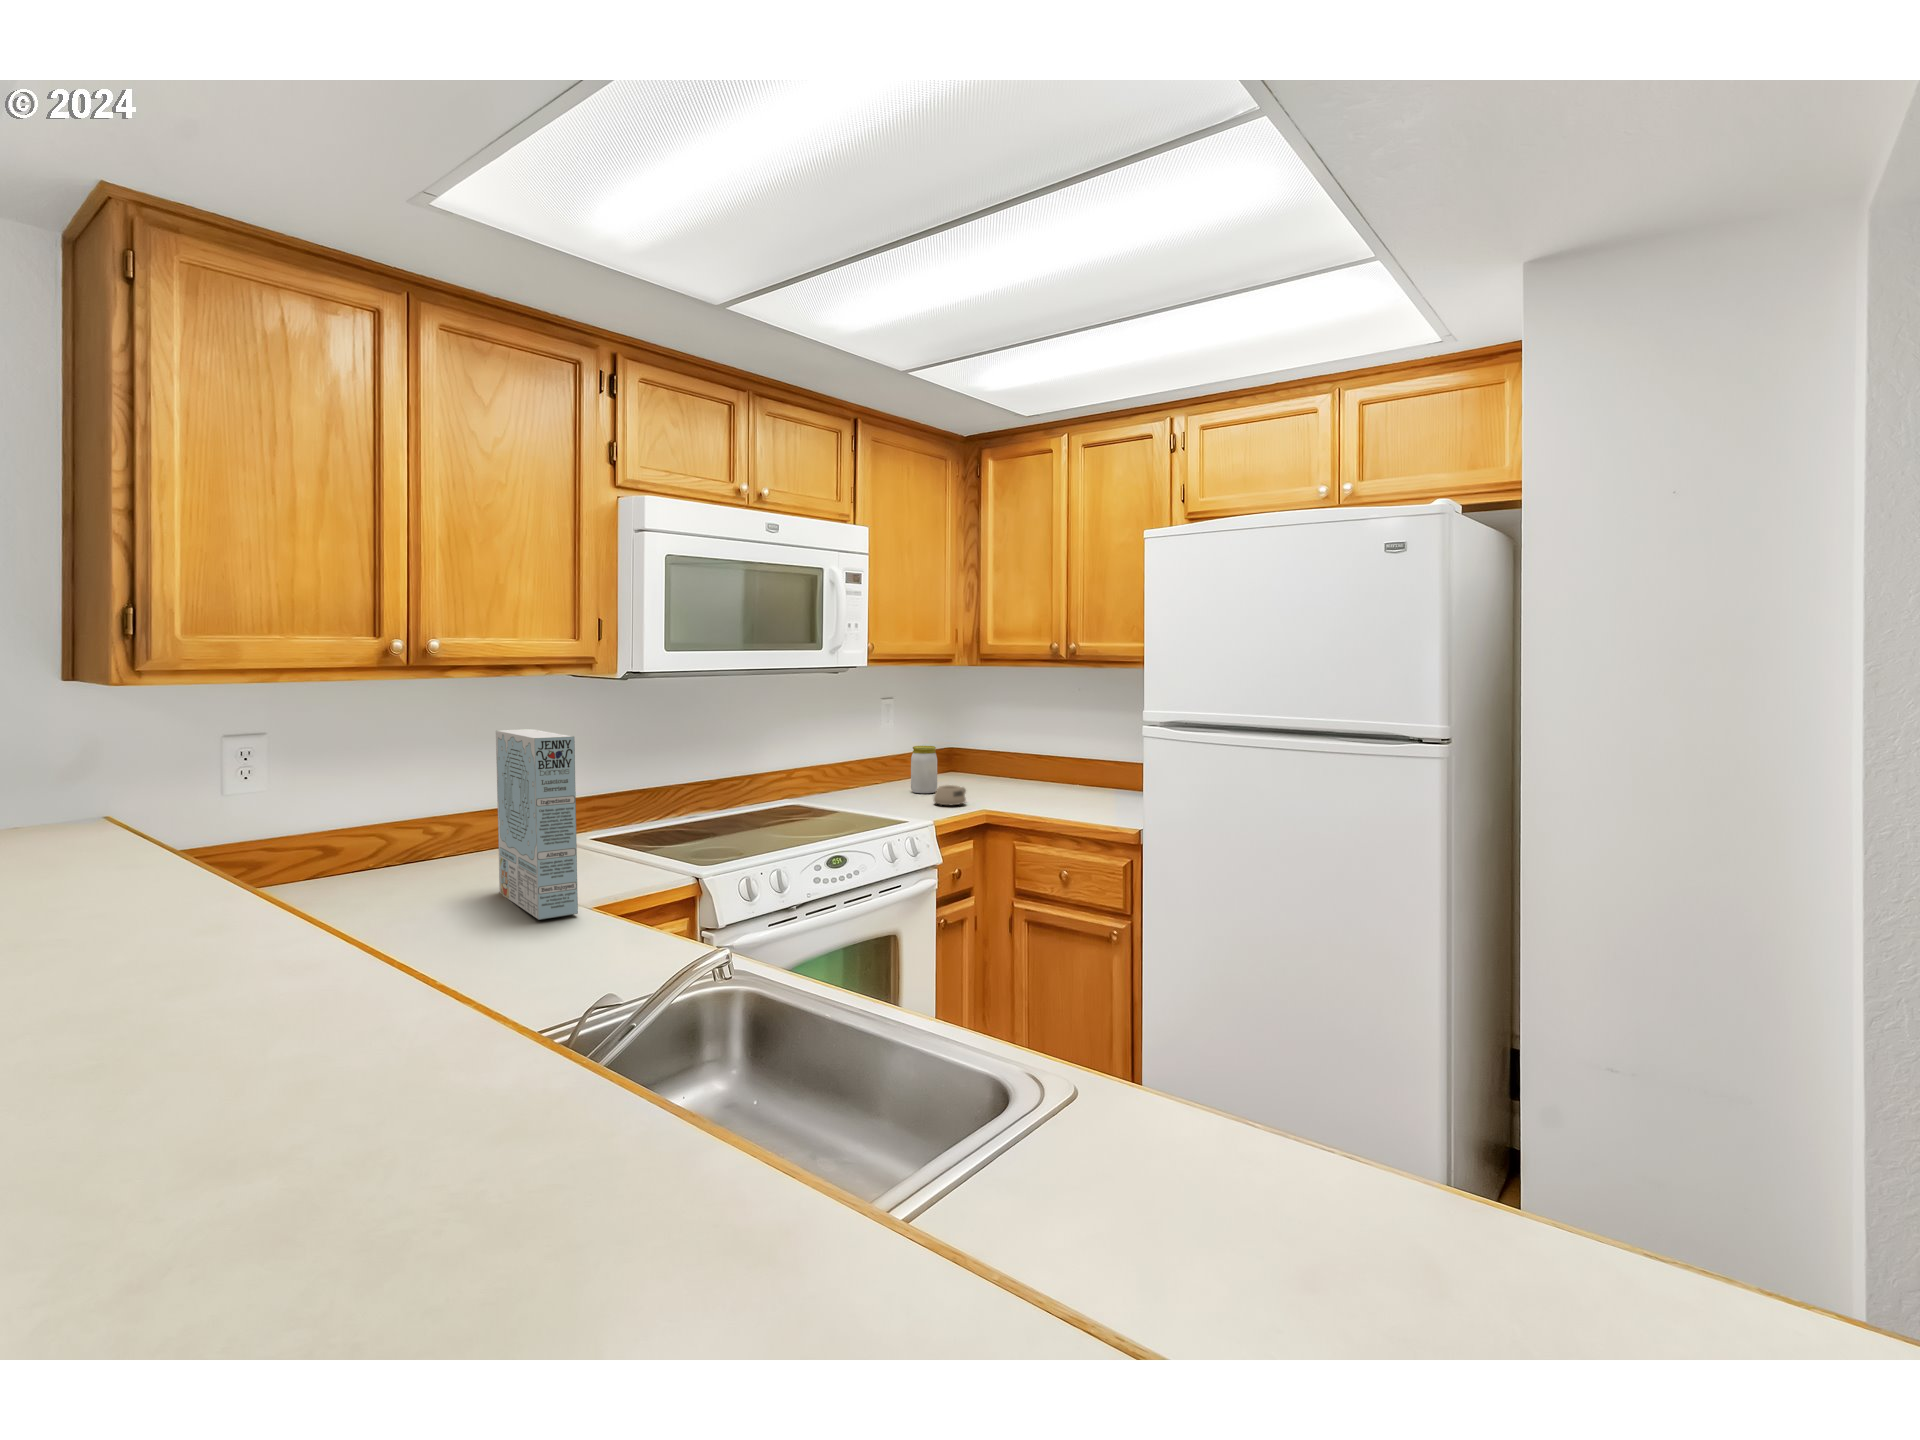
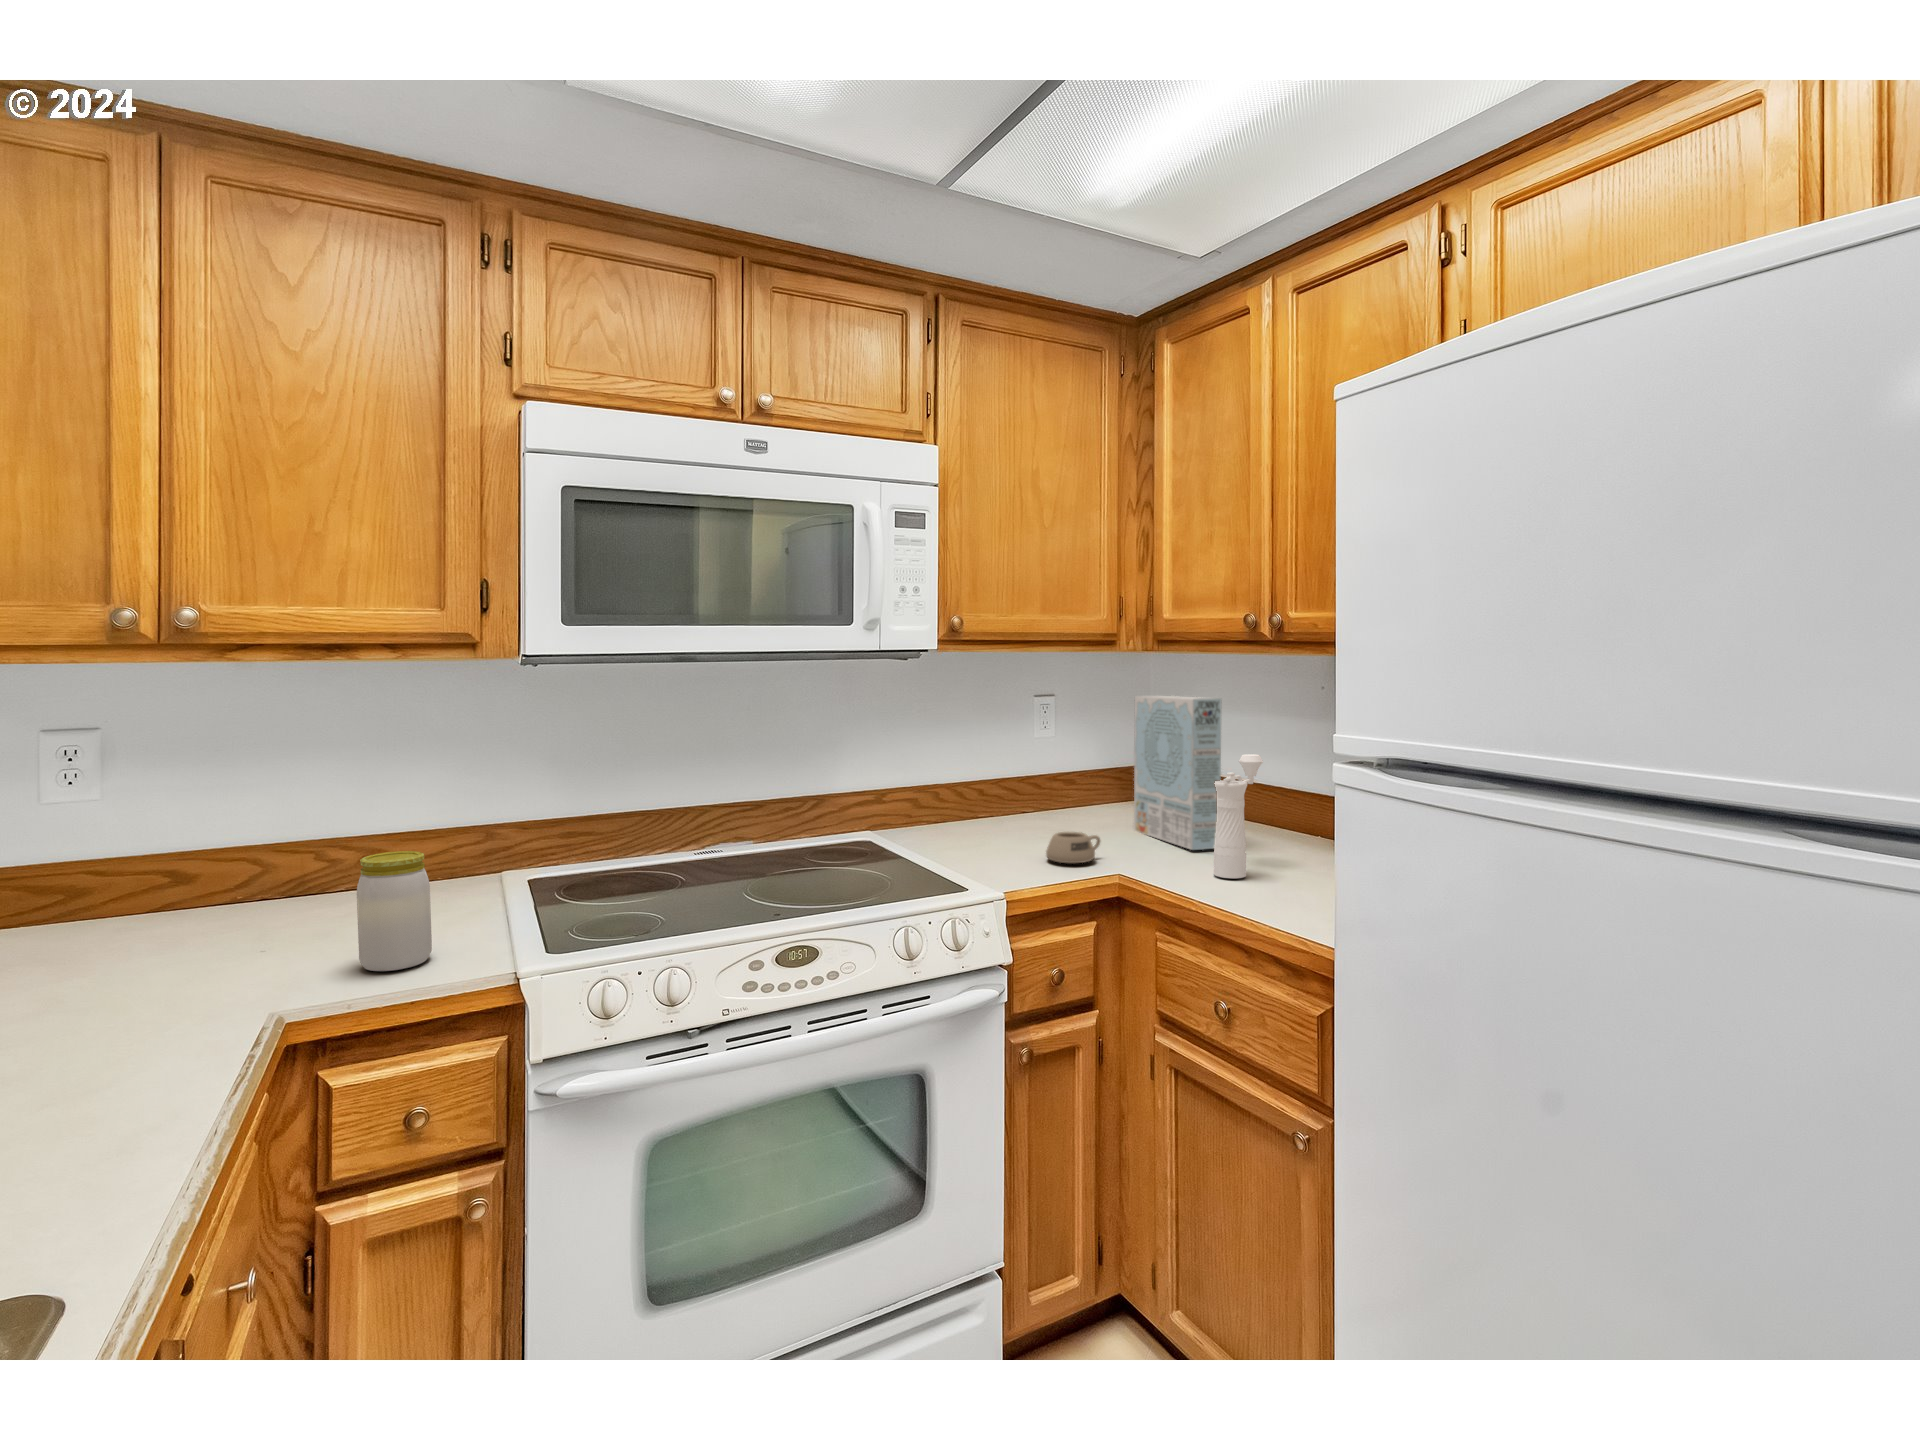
cereal box: present [496,729,578,920] -> present [1134,696,1222,850]
pepper mill: none [1041,731,1064,807] -> present [1214,754,1263,878]
jar: present [911,746,937,793] -> present [357,851,432,971]

